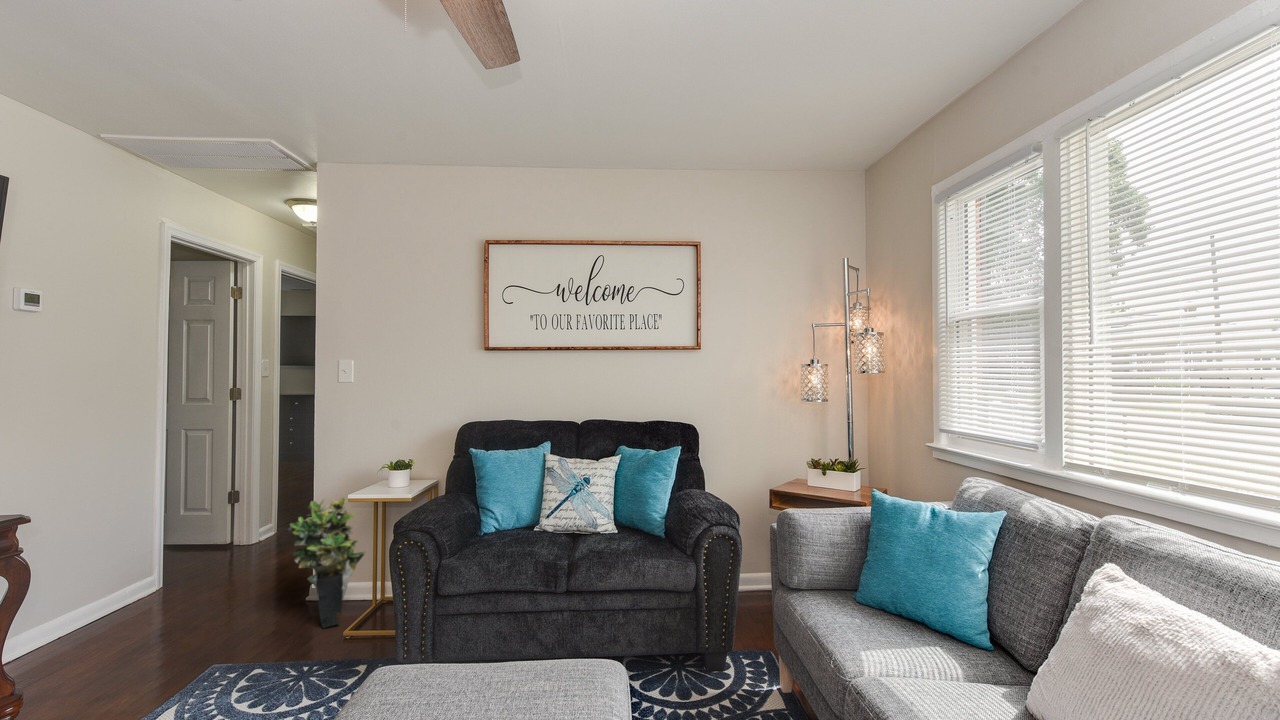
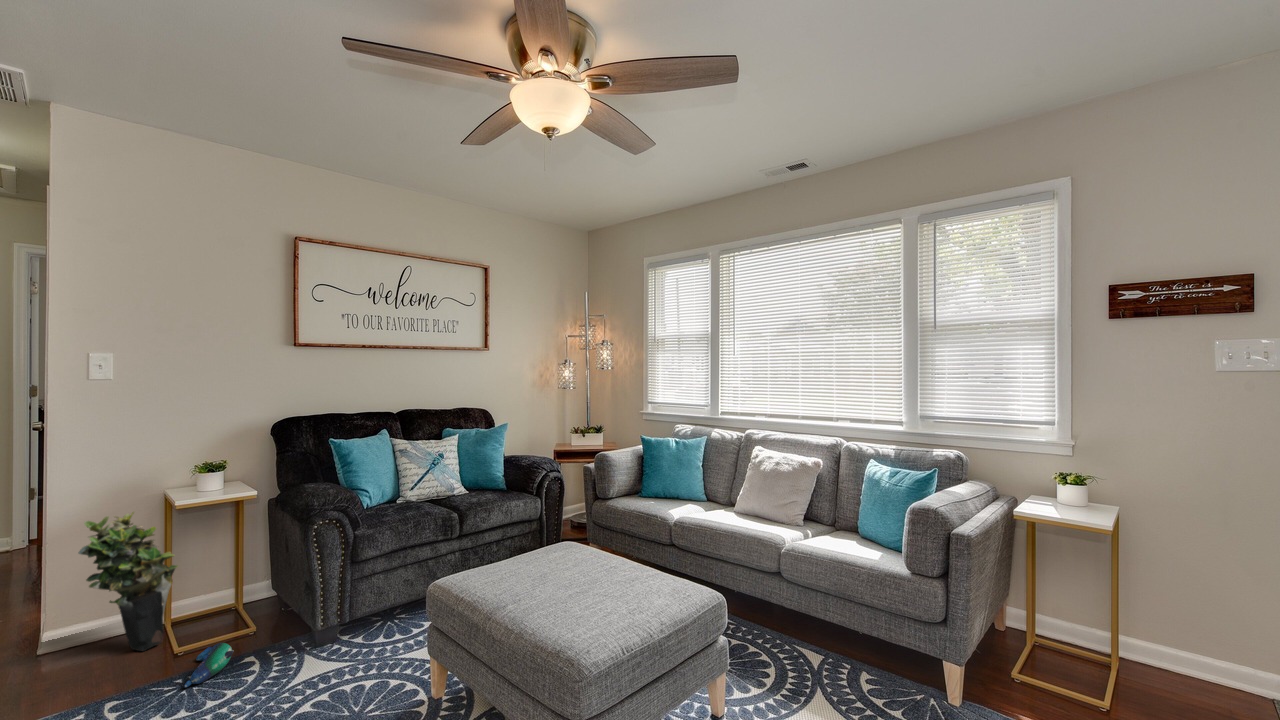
plush toy: none [278,646,344,690] -> present [184,643,234,688]

